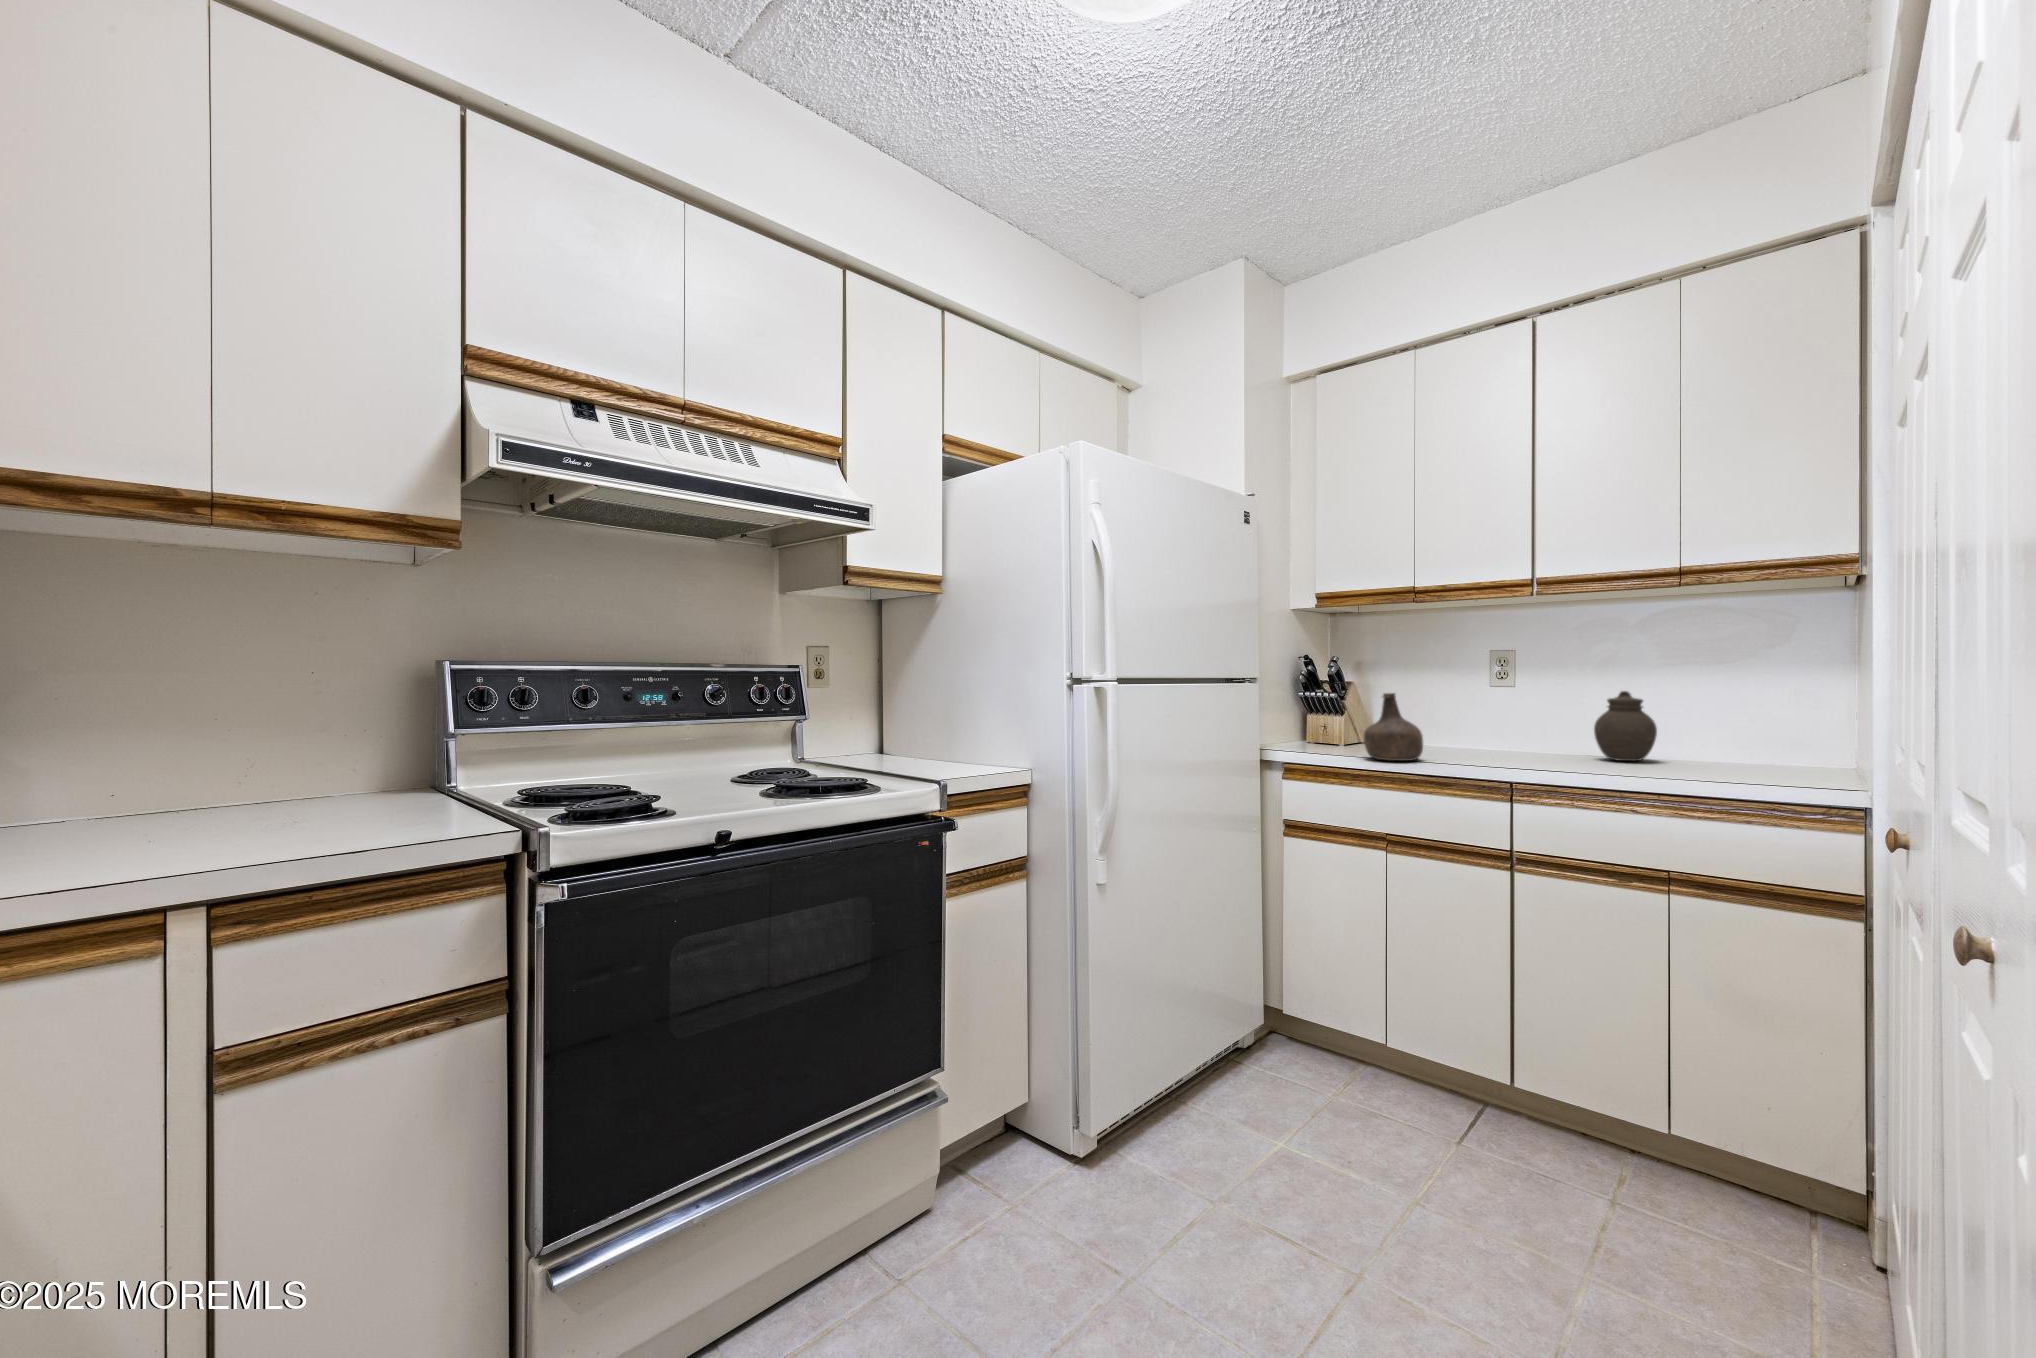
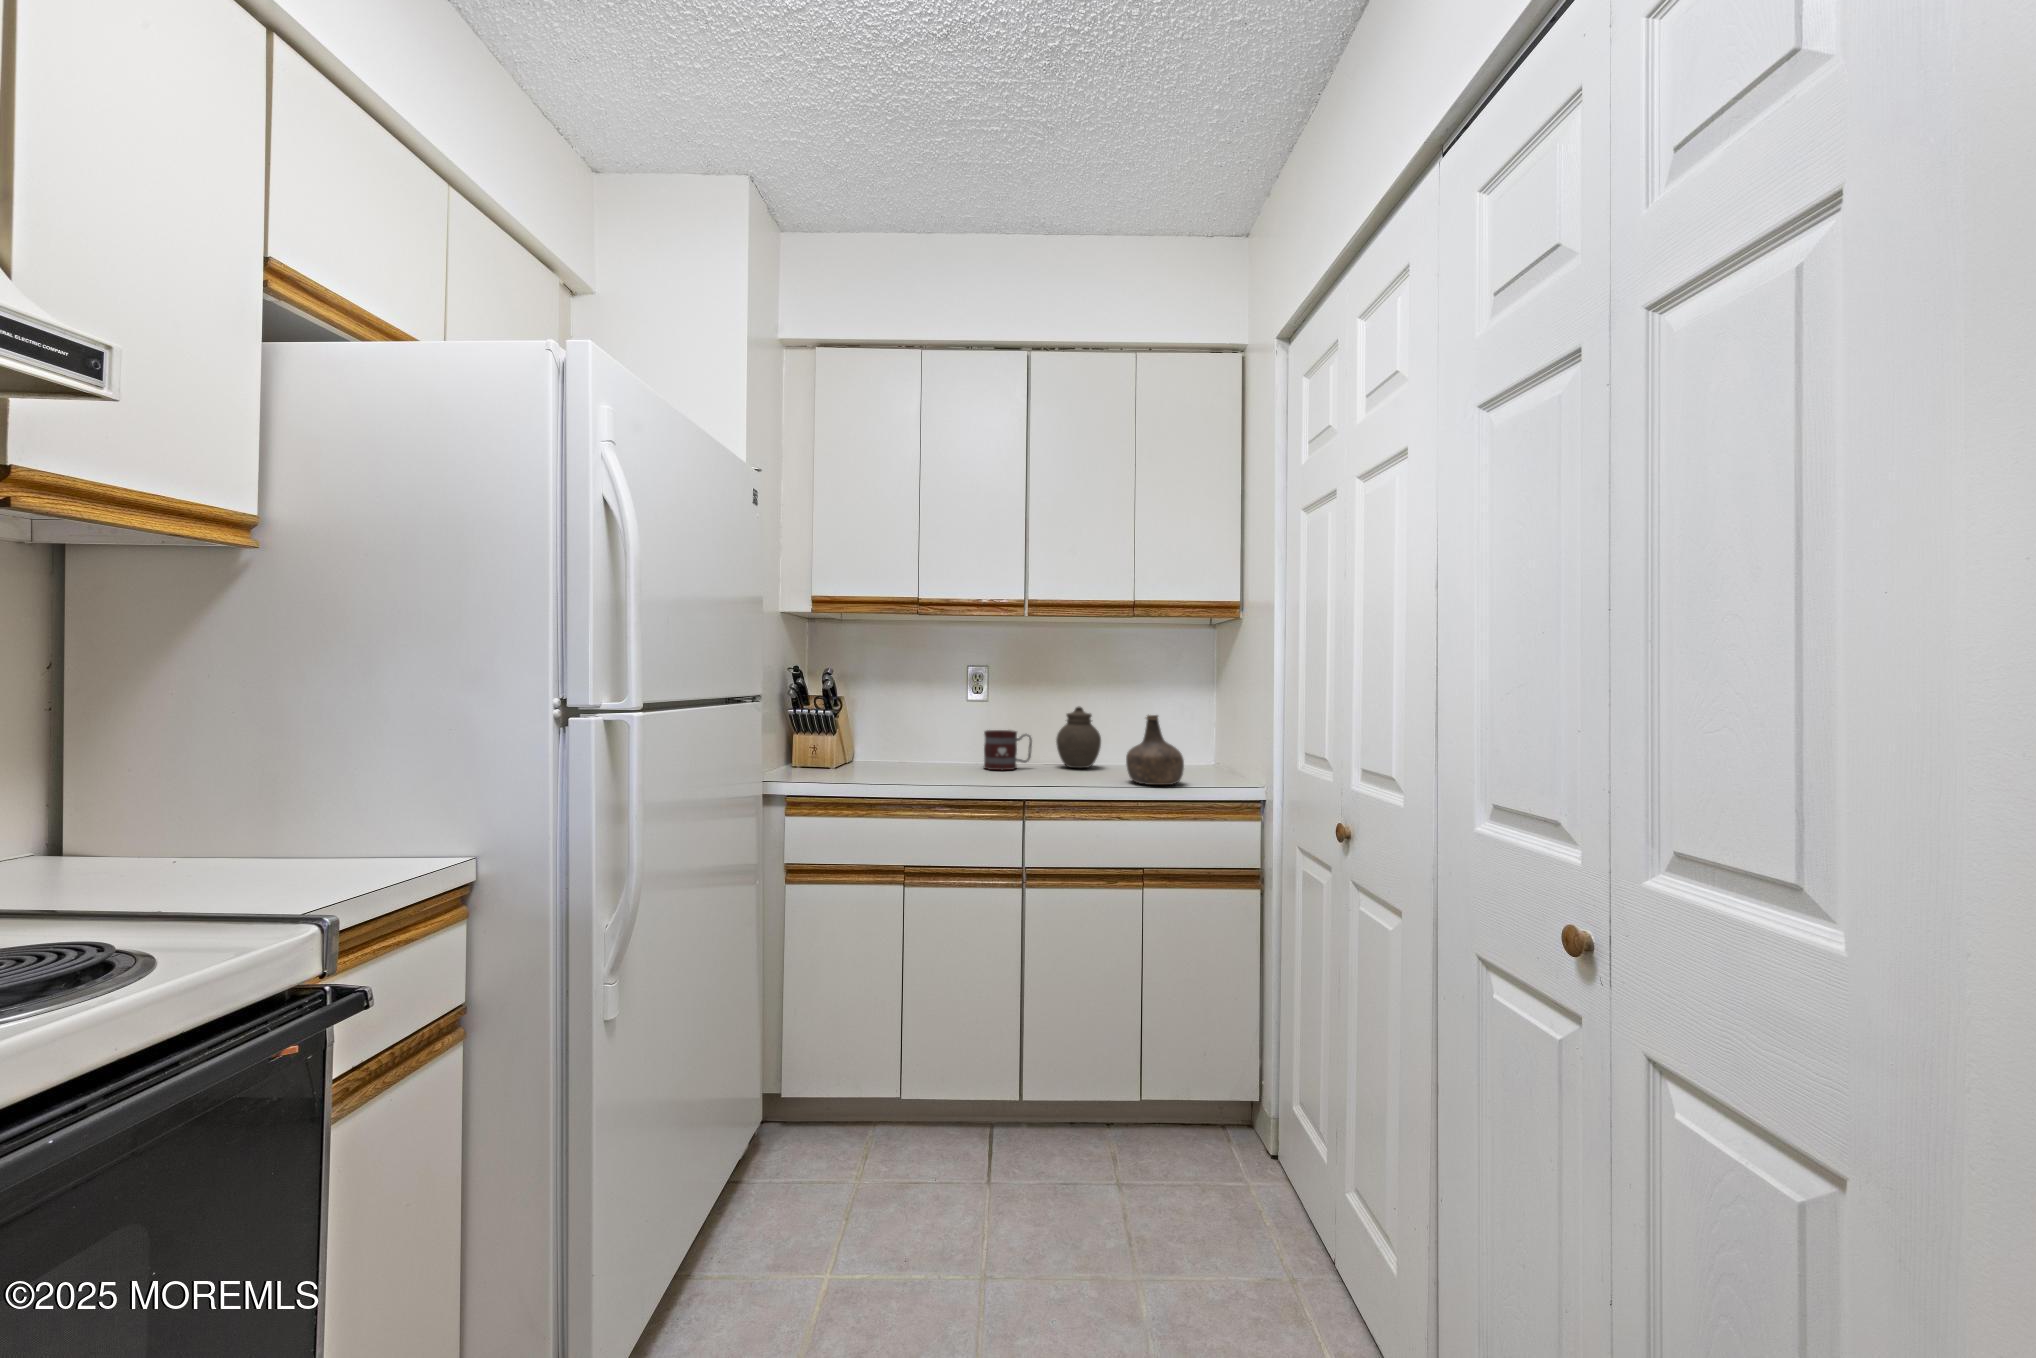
bottle: present [1364,693,1423,761] -> present [1126,715,1184,785]
mug: none [1499,716,1560,758] -> present [984,730,1032,770]

